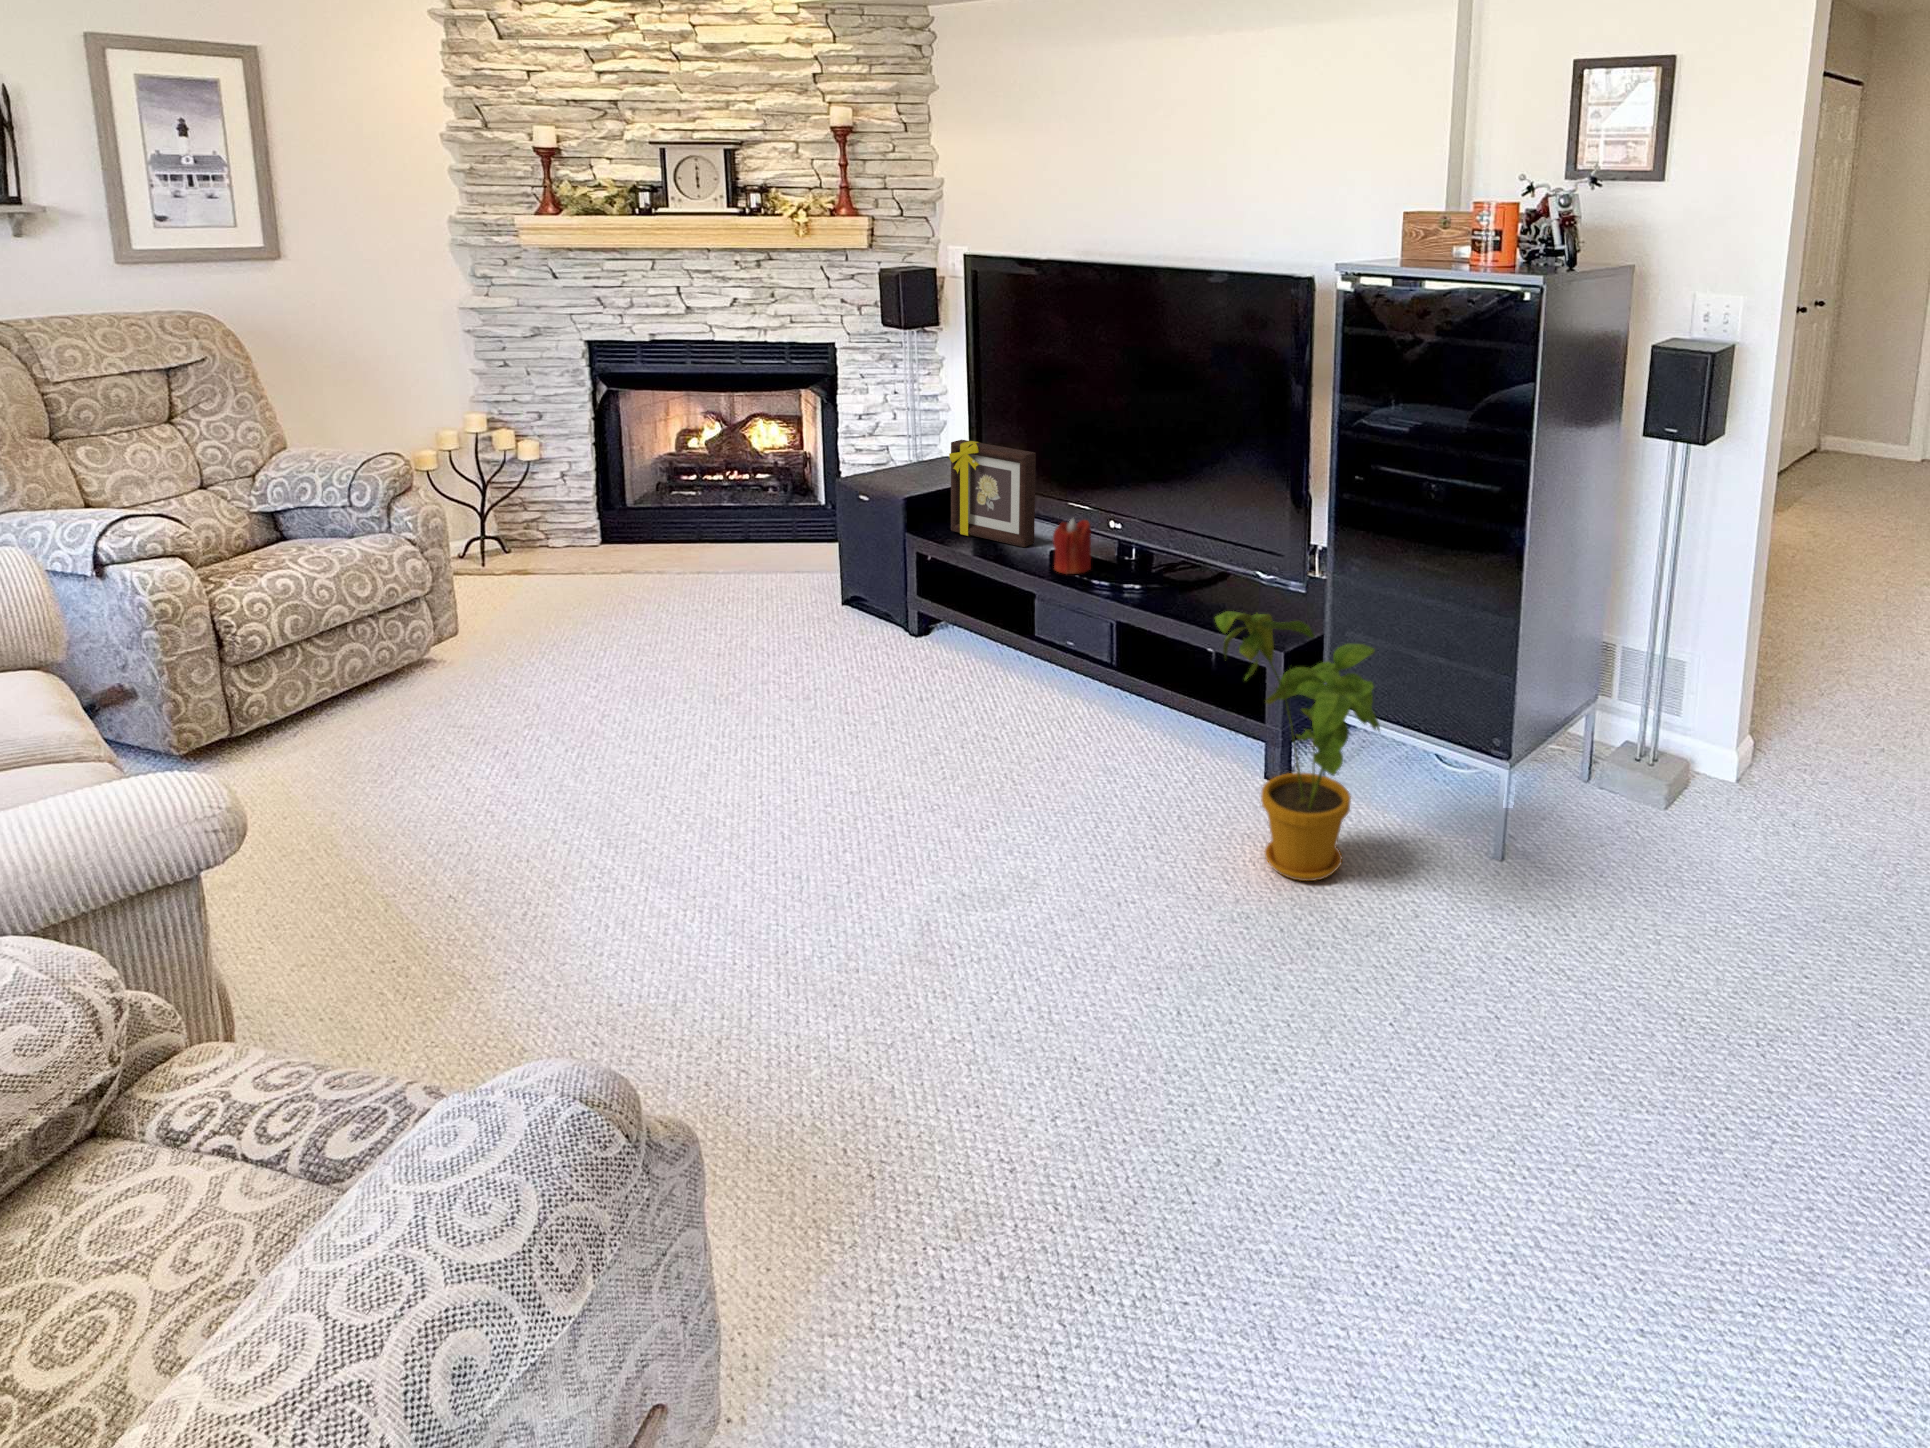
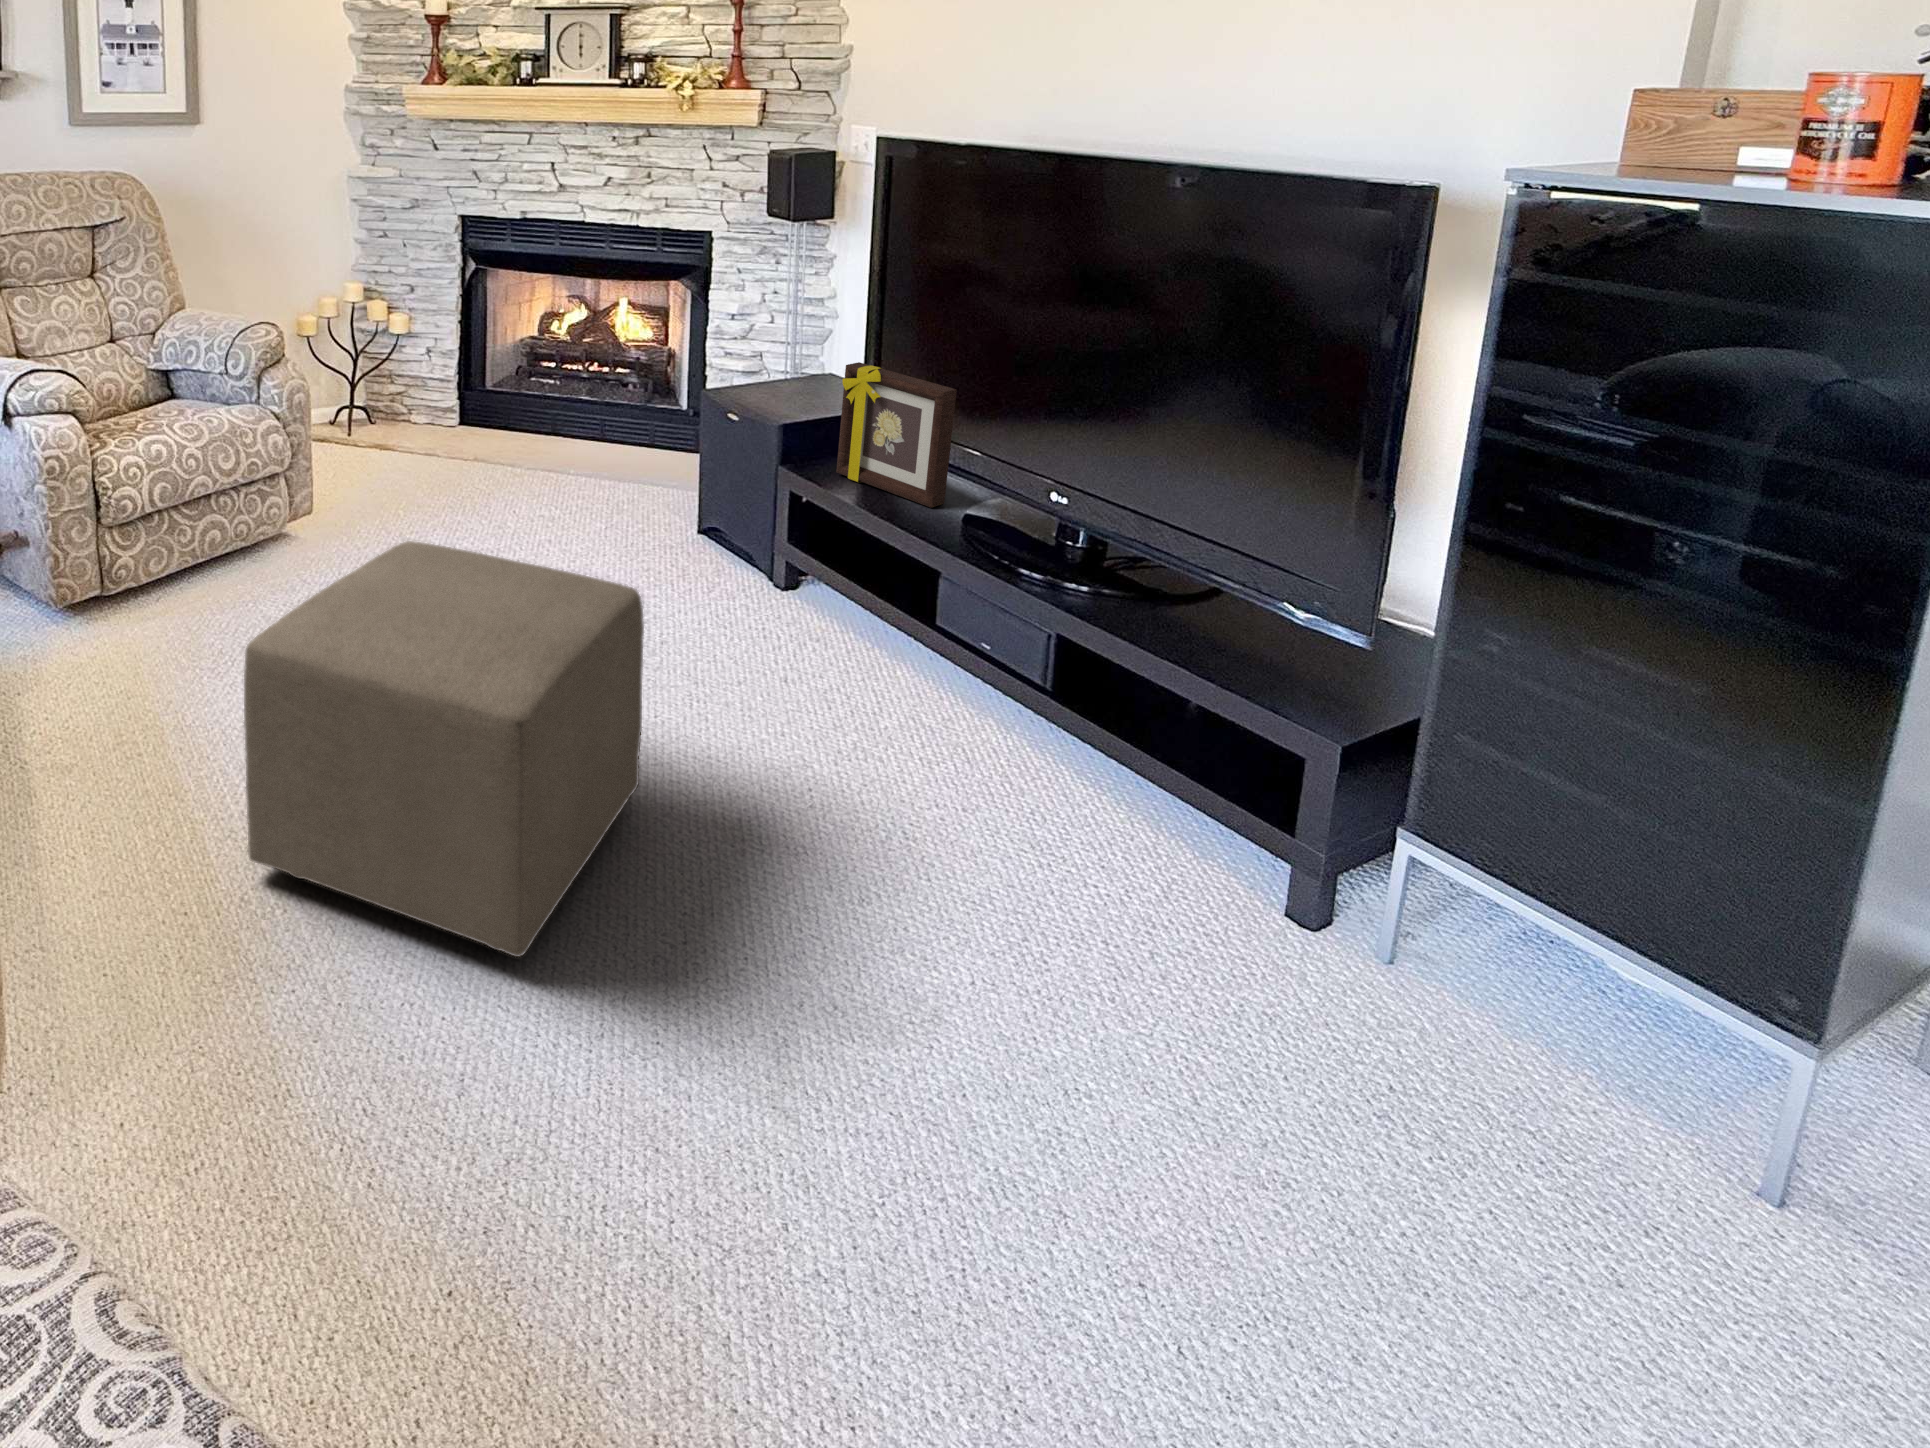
candle: present [1053,519,1091,574] -> none [974,482,1030,557]
house plant: present [1215,611,1380,881] -> none [1270,692,1583,1147]
ottoman: none [431,621,800,921] -> present [244,541,644,957]

